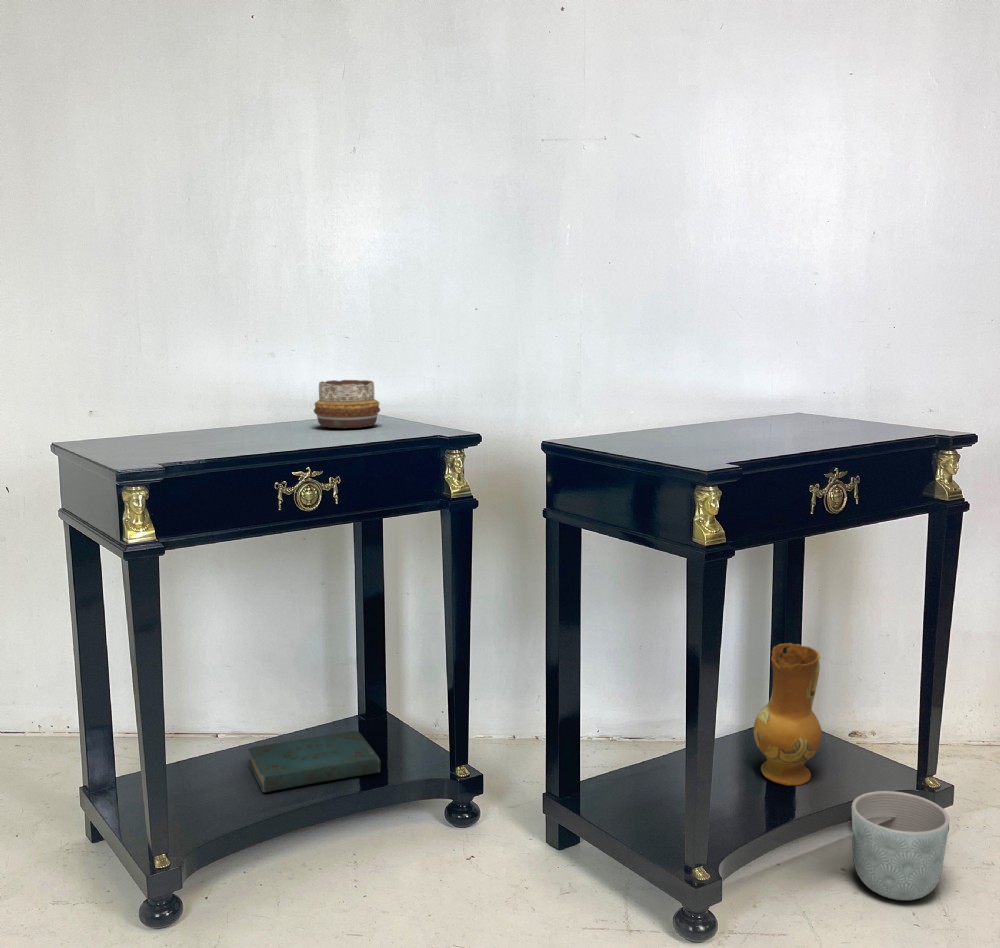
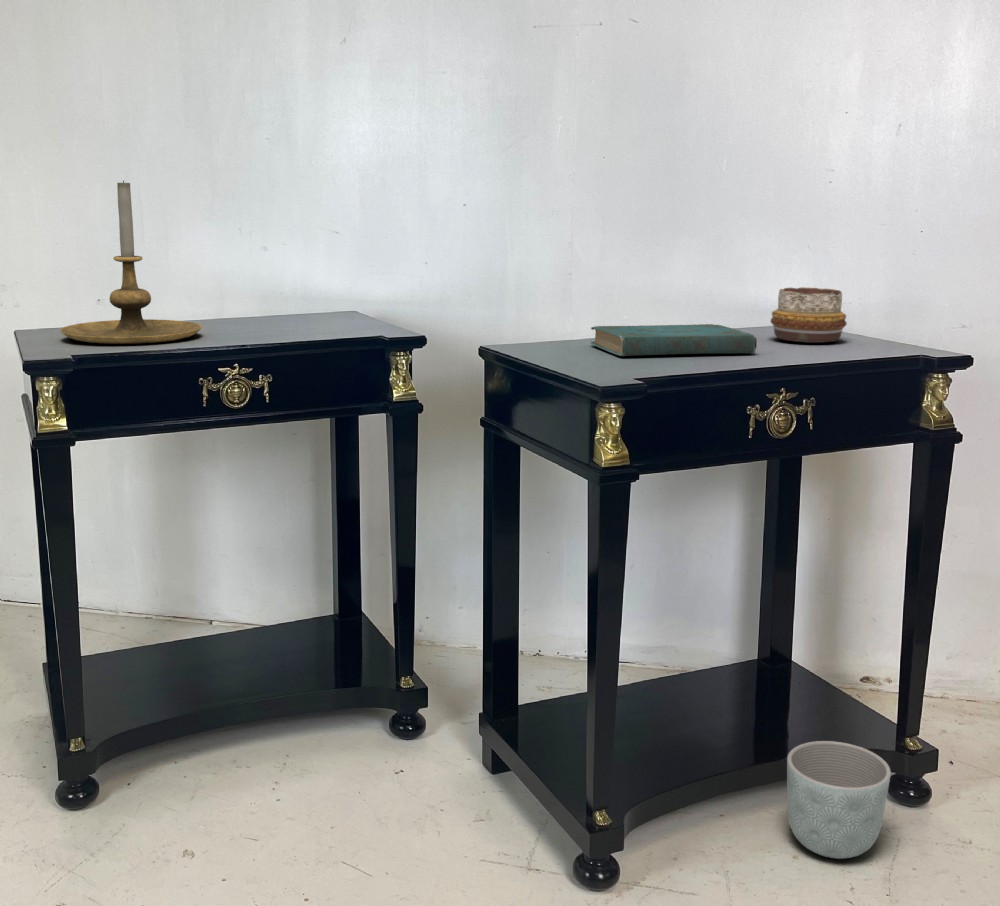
candle holder: none [125,292,265,453] -> present [60,181,202,344]
decorative bowl: present [314,380,380,428] -> present [771,288,847,343]
ceramic jug: present [754,643,822,786] -> none [714,576,793,727]
book: present [248,731,381,792] -> present [591,324,757,356]

